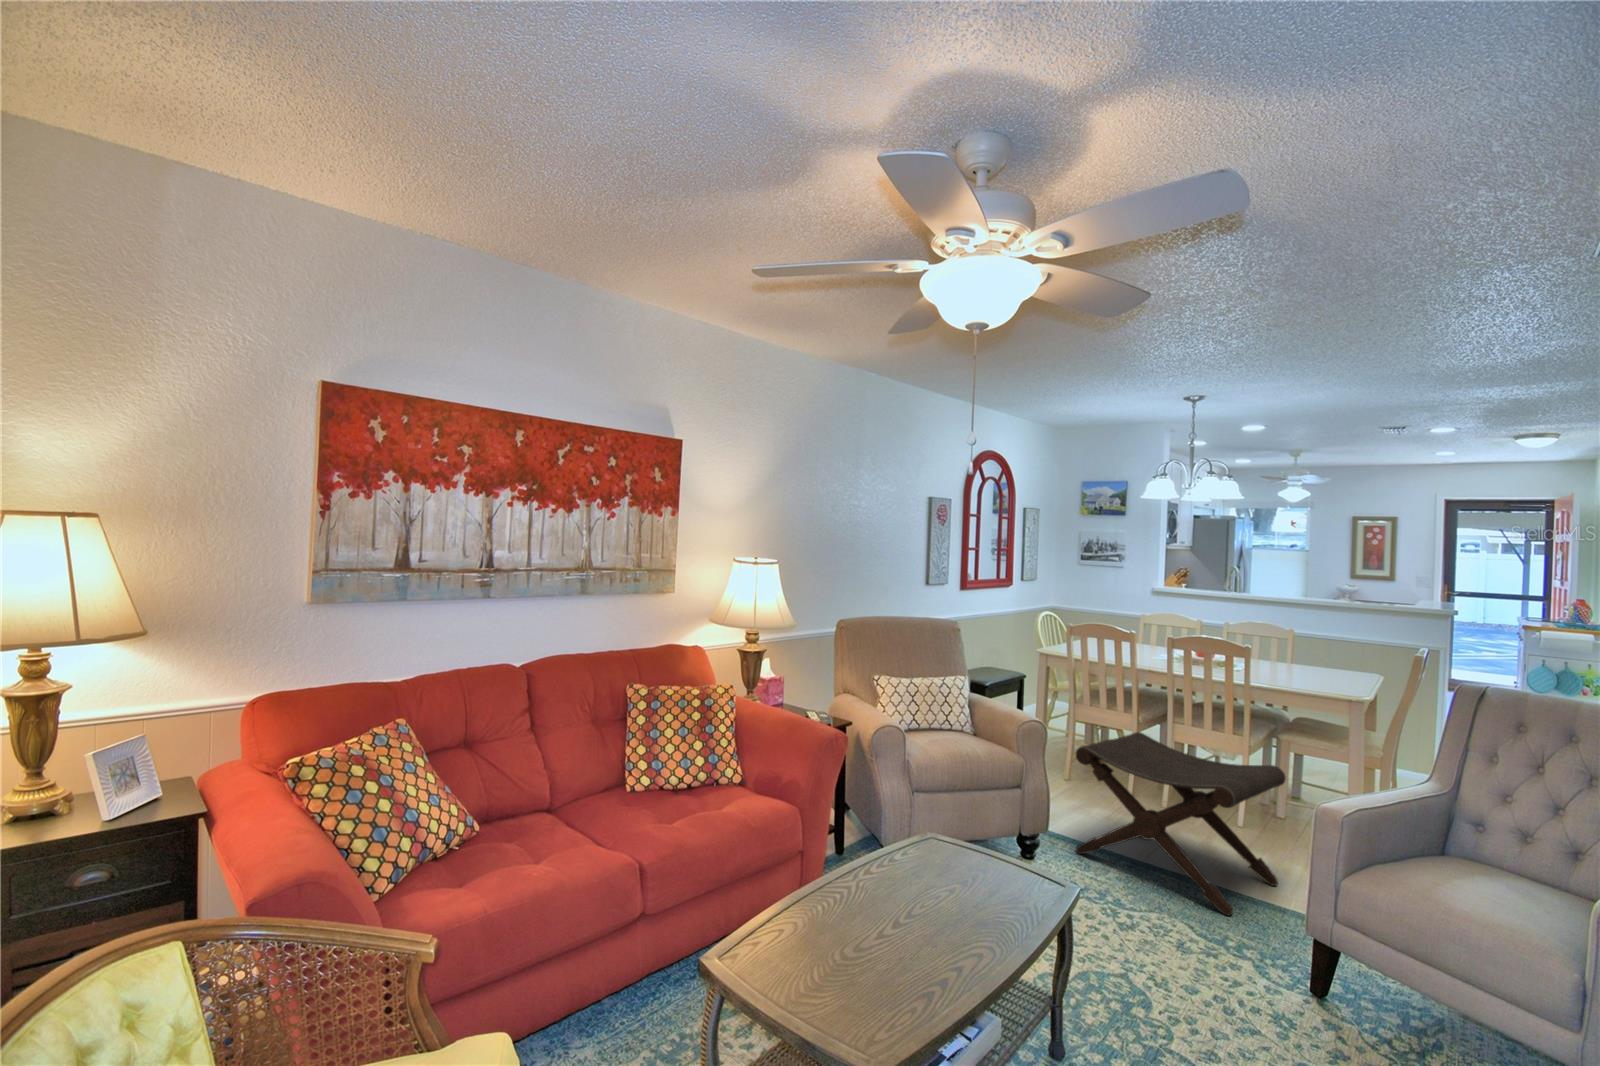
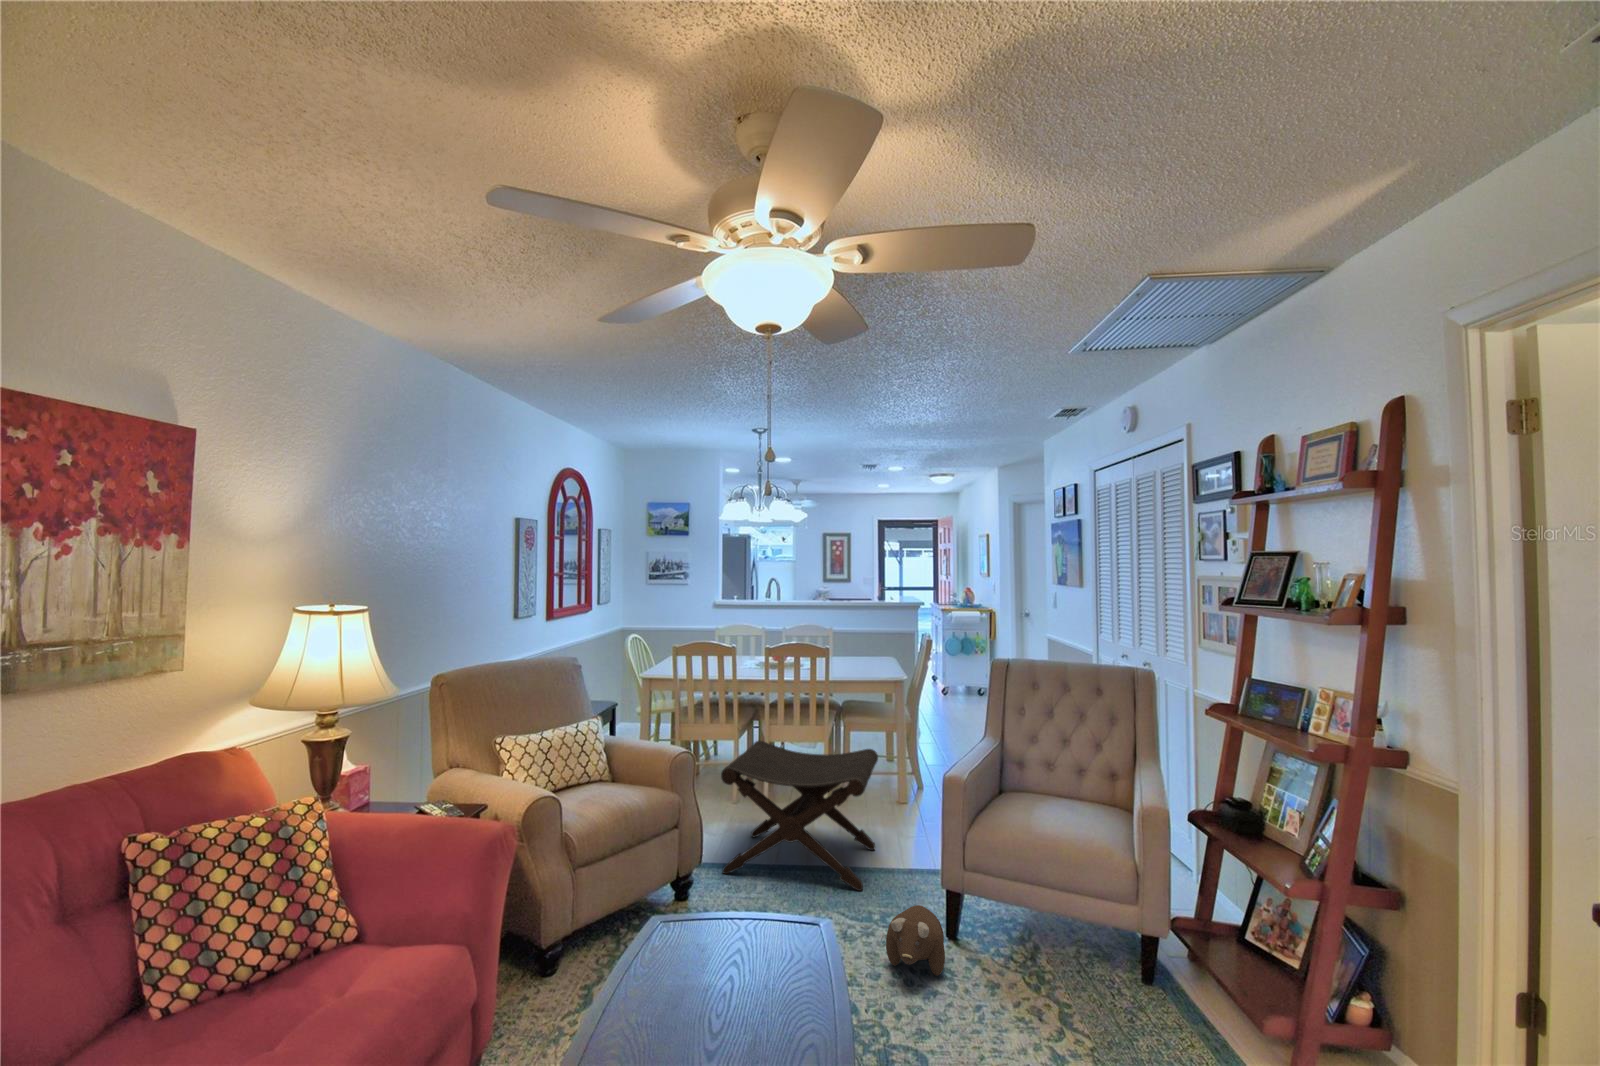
plush toy: none [1209,935,1297,1020] -> present [886,905,945,976]

